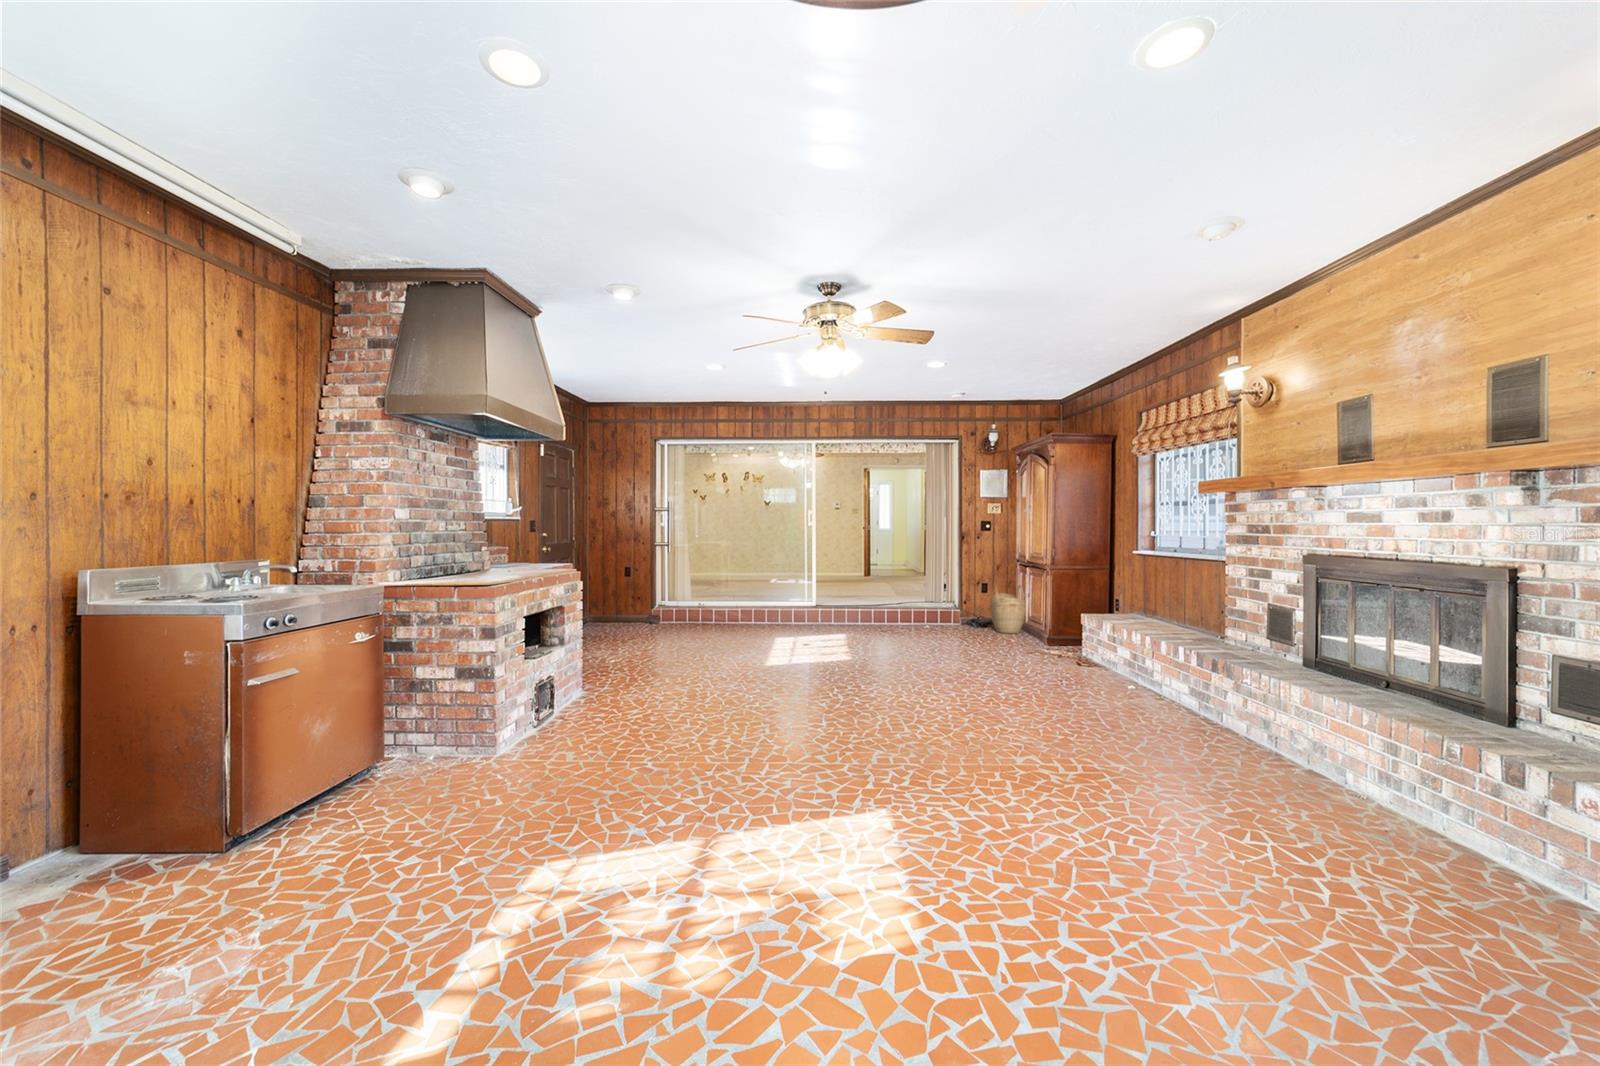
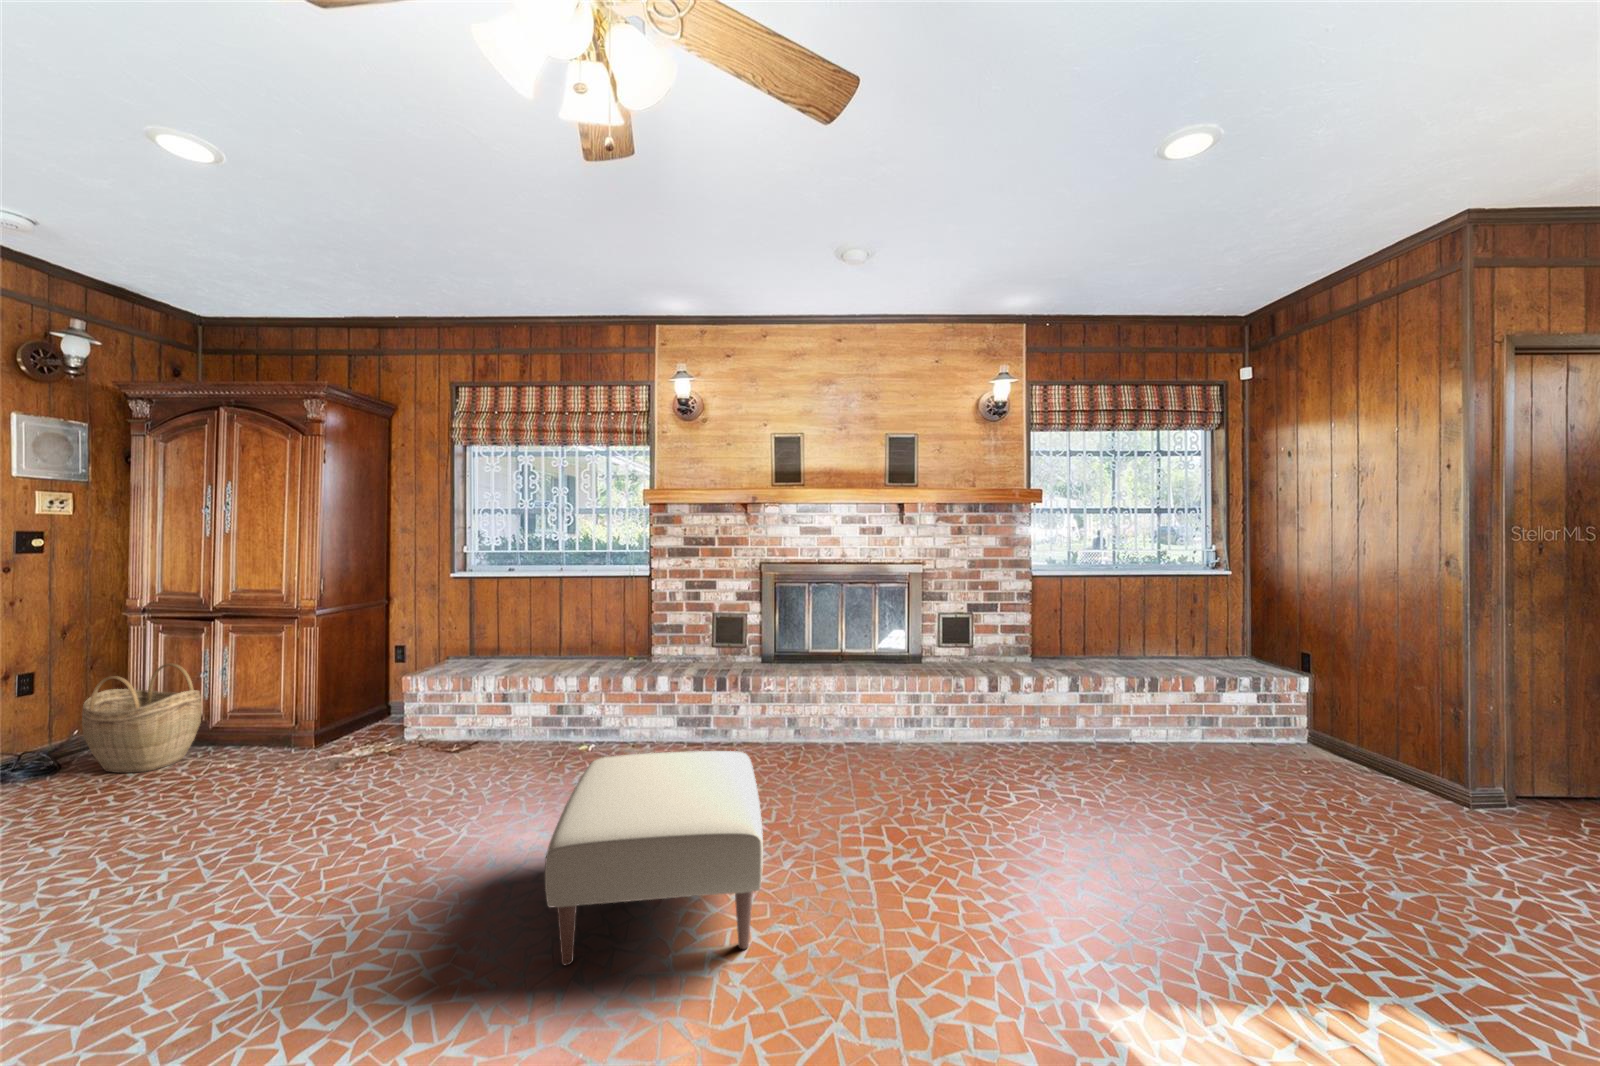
ottoman: none [897,644,1033,731] -> present [545,751,763,966]

